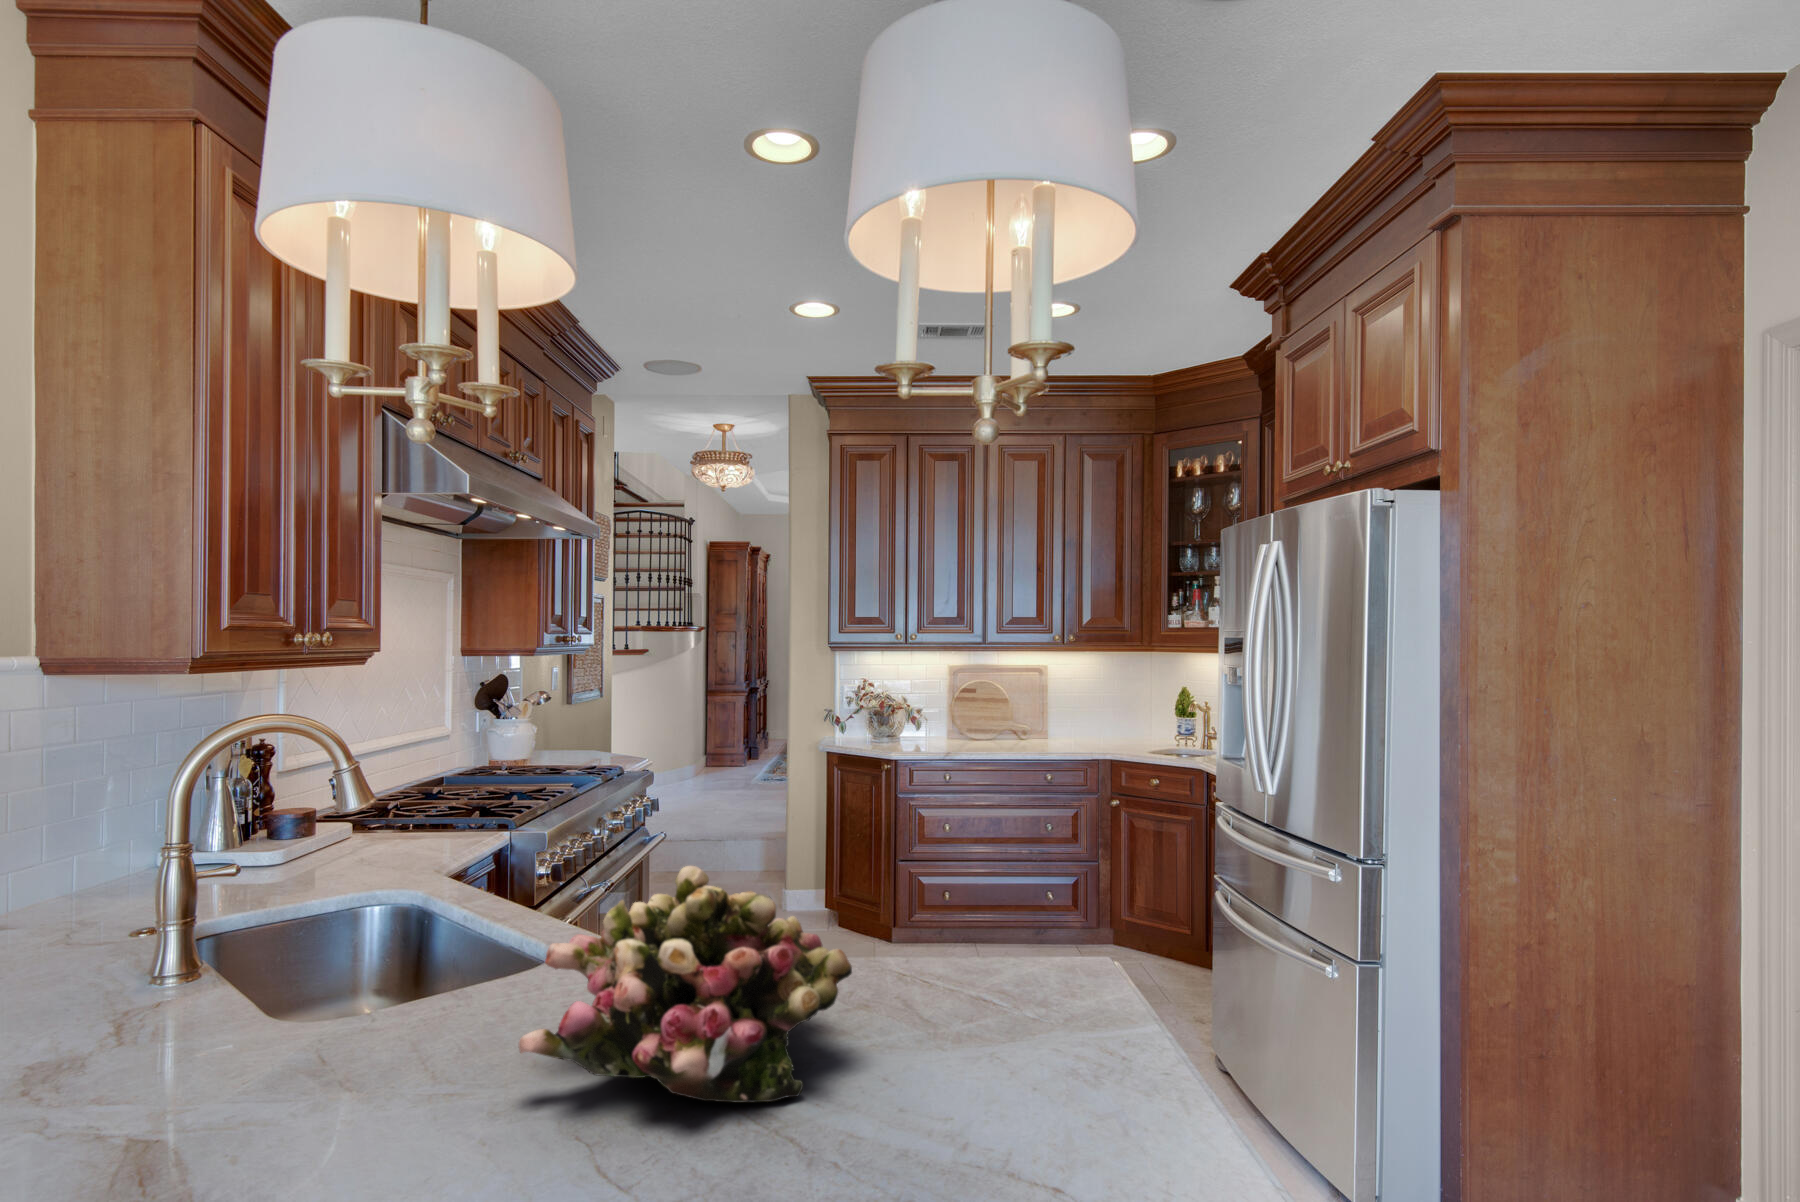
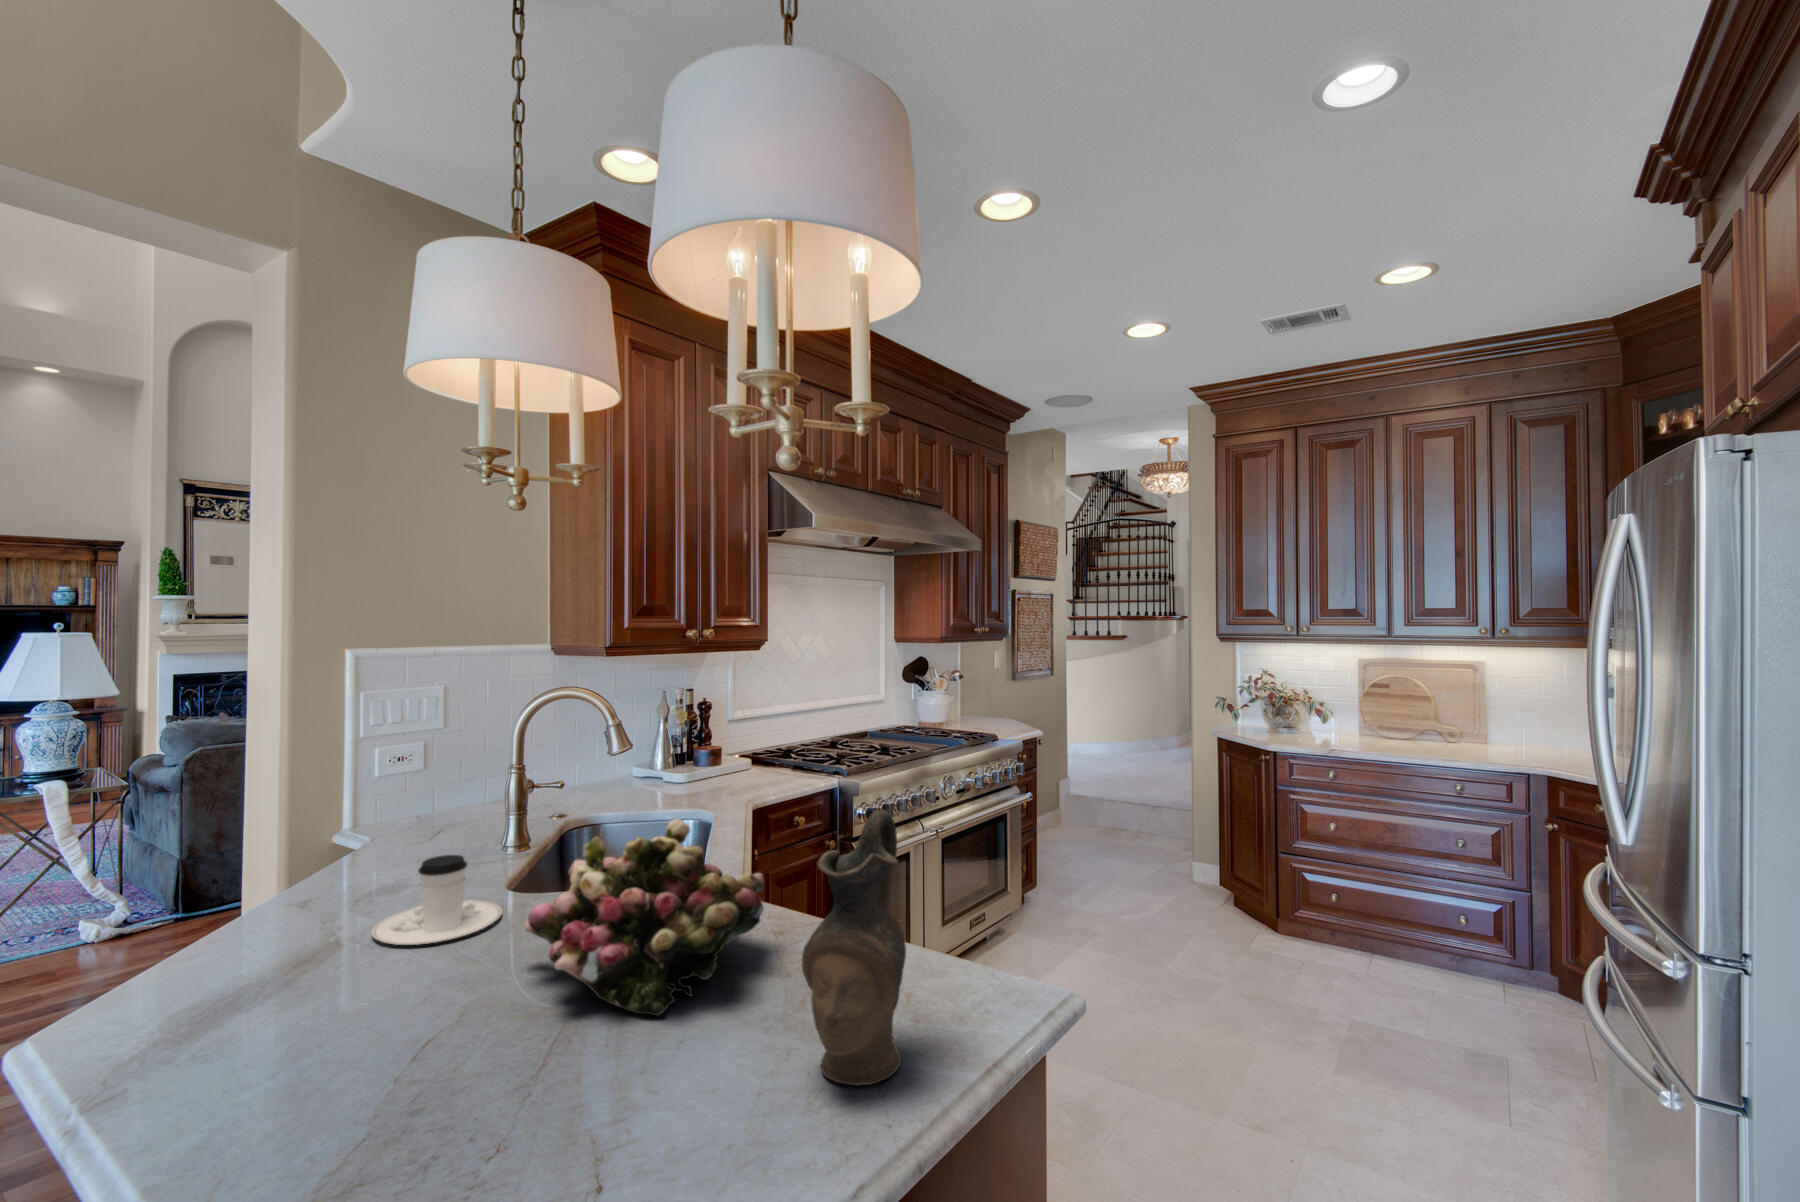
ceramic pitcher: none [1010,805,1124,1087] -> present [802,810,906,1085]
coffee cup: none [134,984,359,1149] -> present [372,855,502,945]

